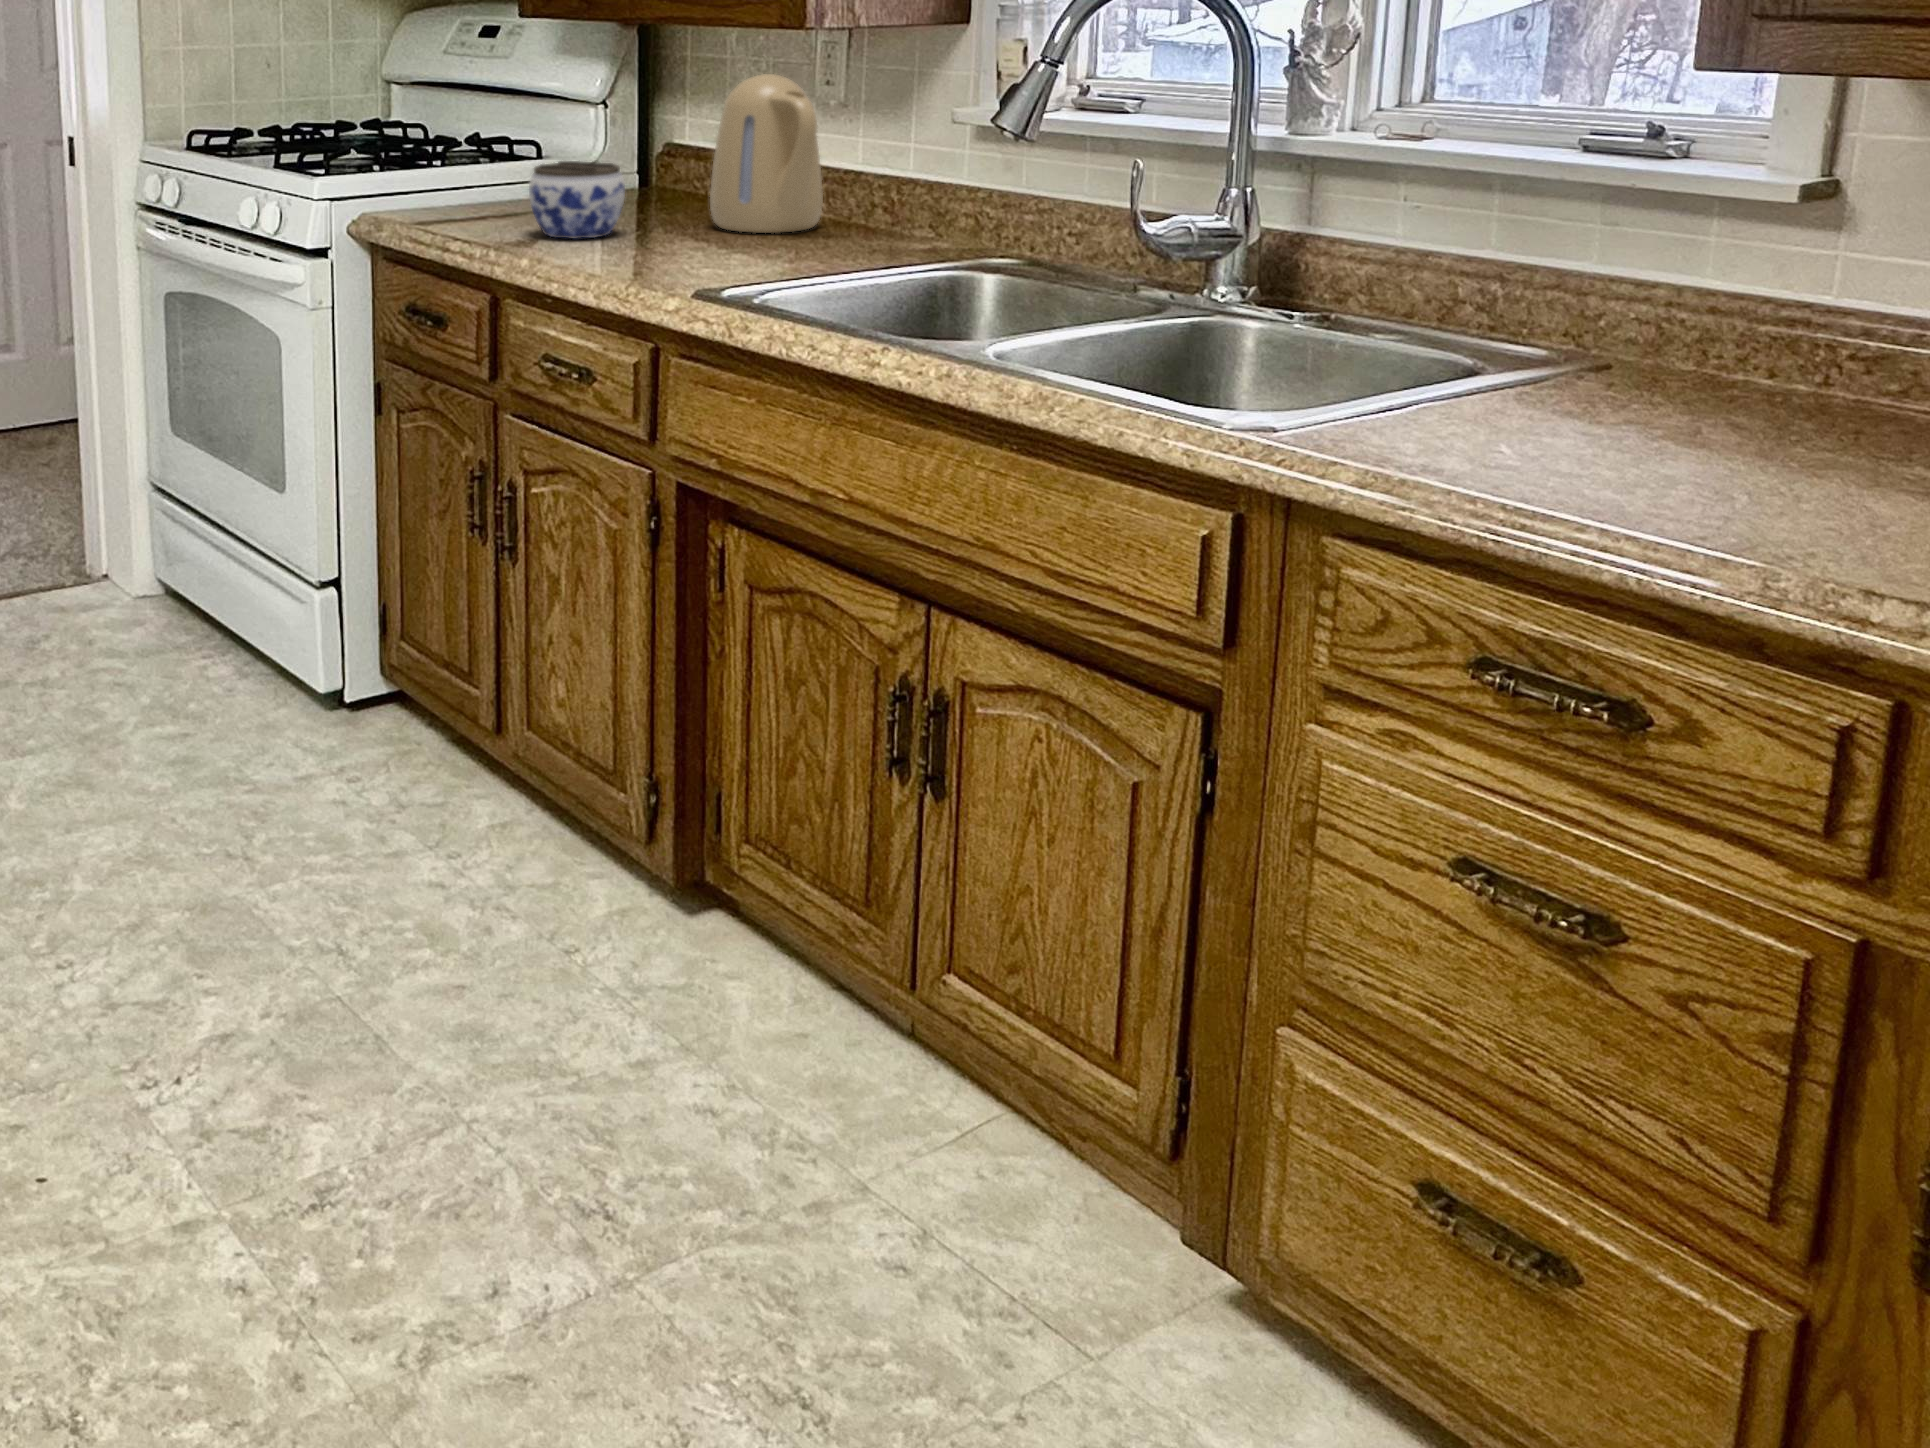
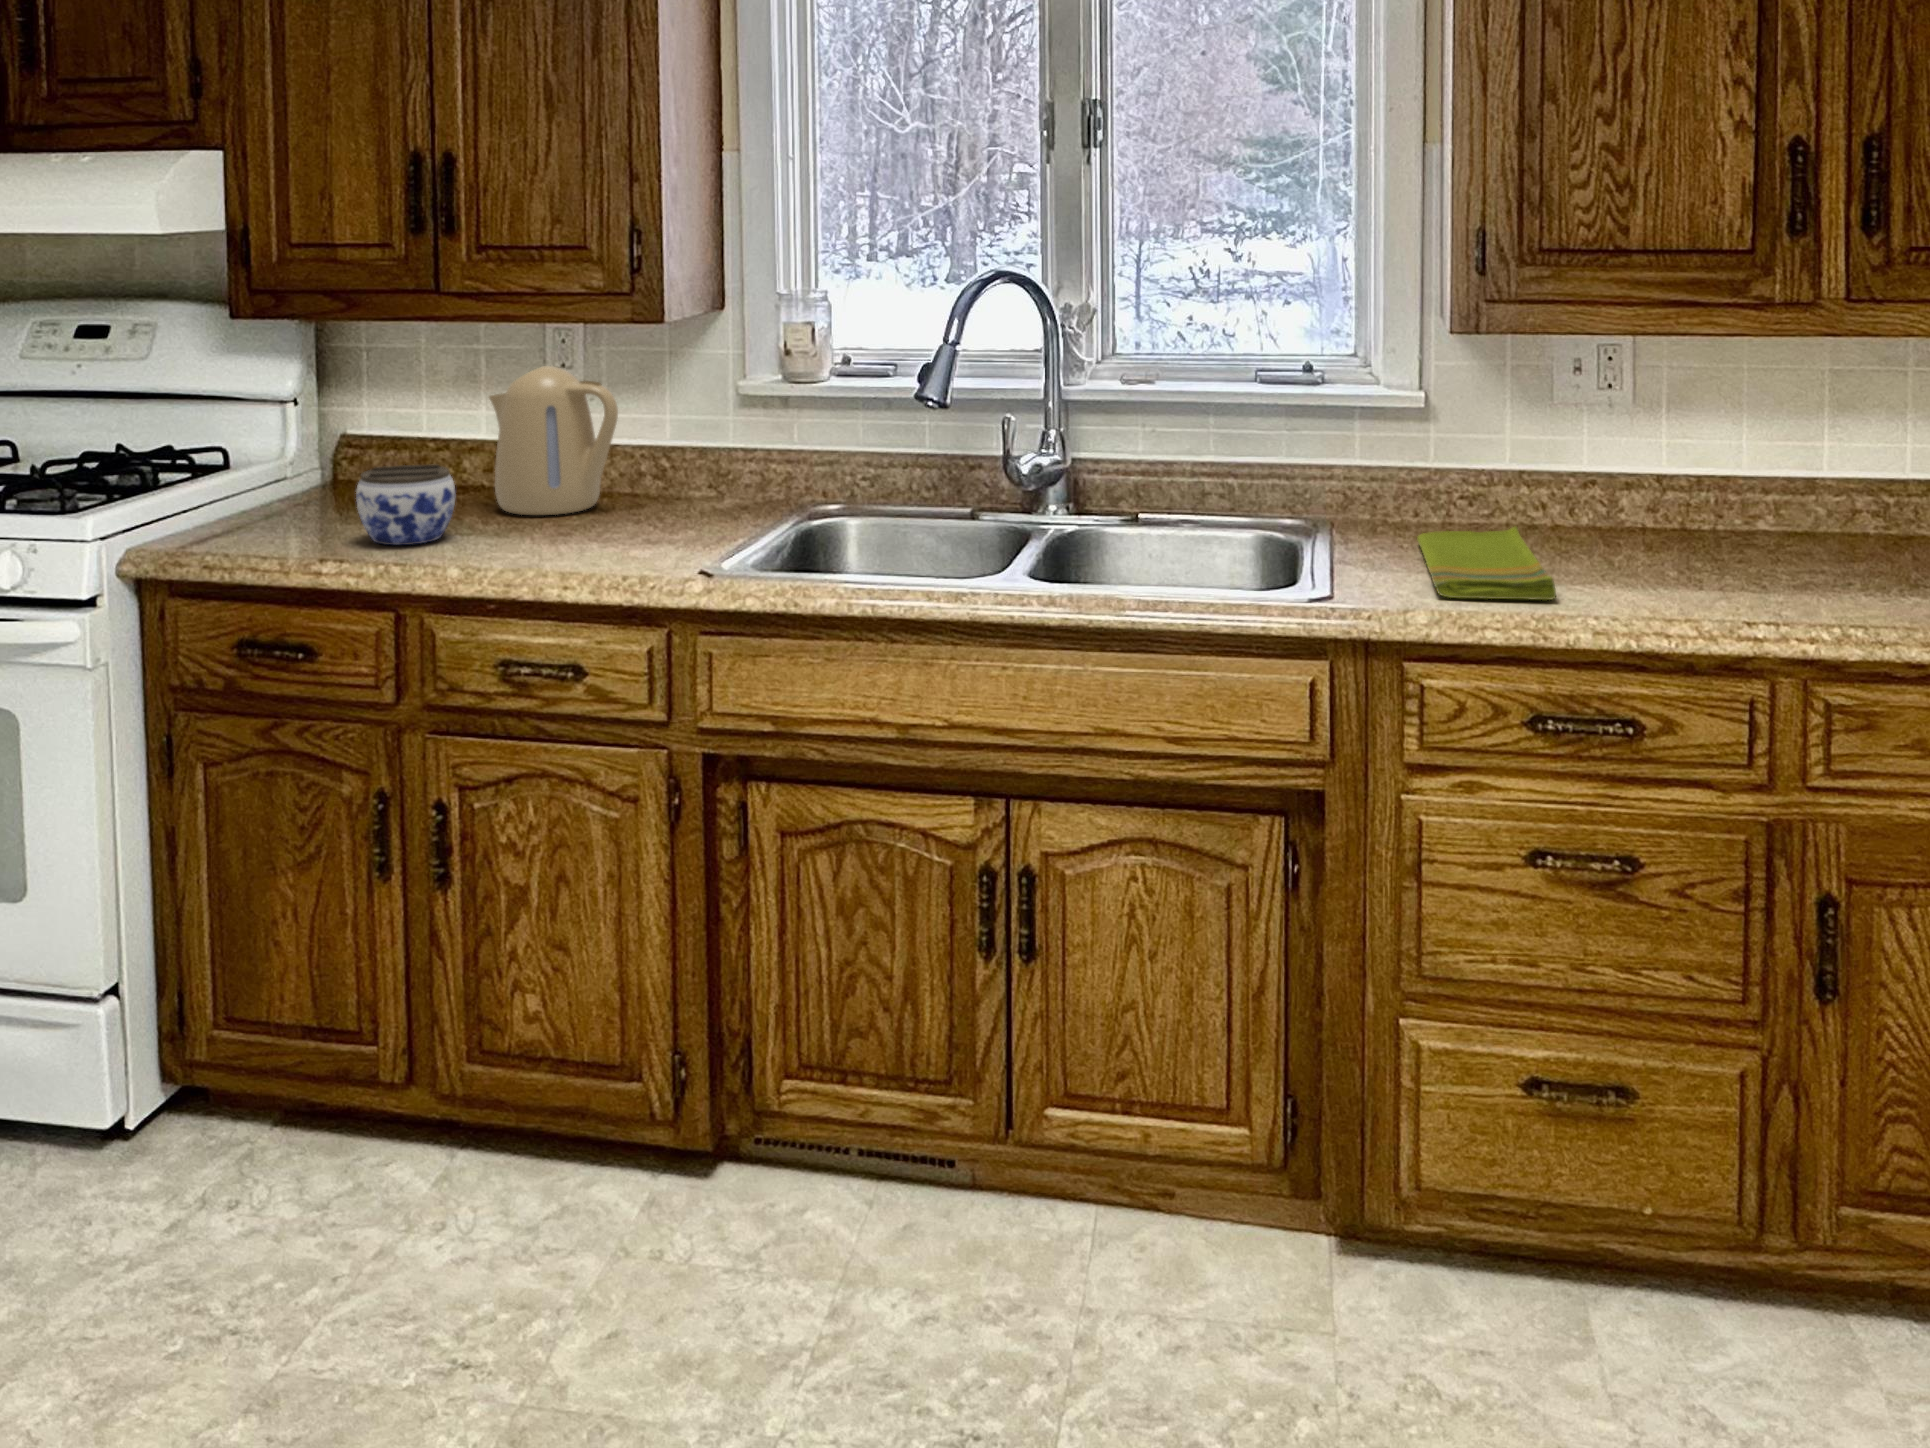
dish towel: none [1413,390,1808,493] -> present [1417,526,1556,600]

